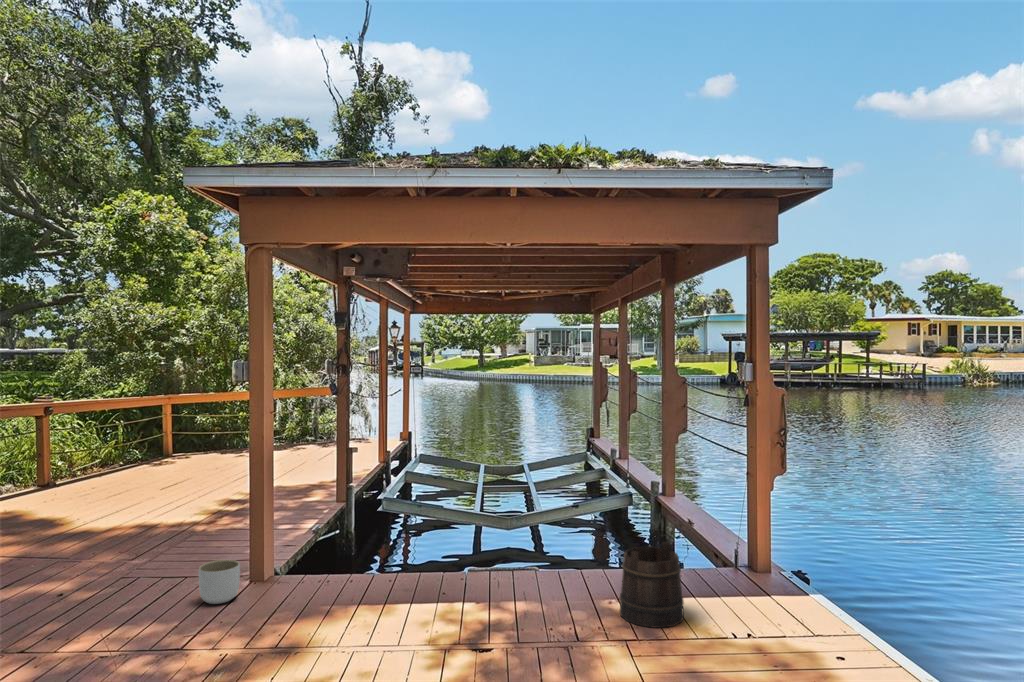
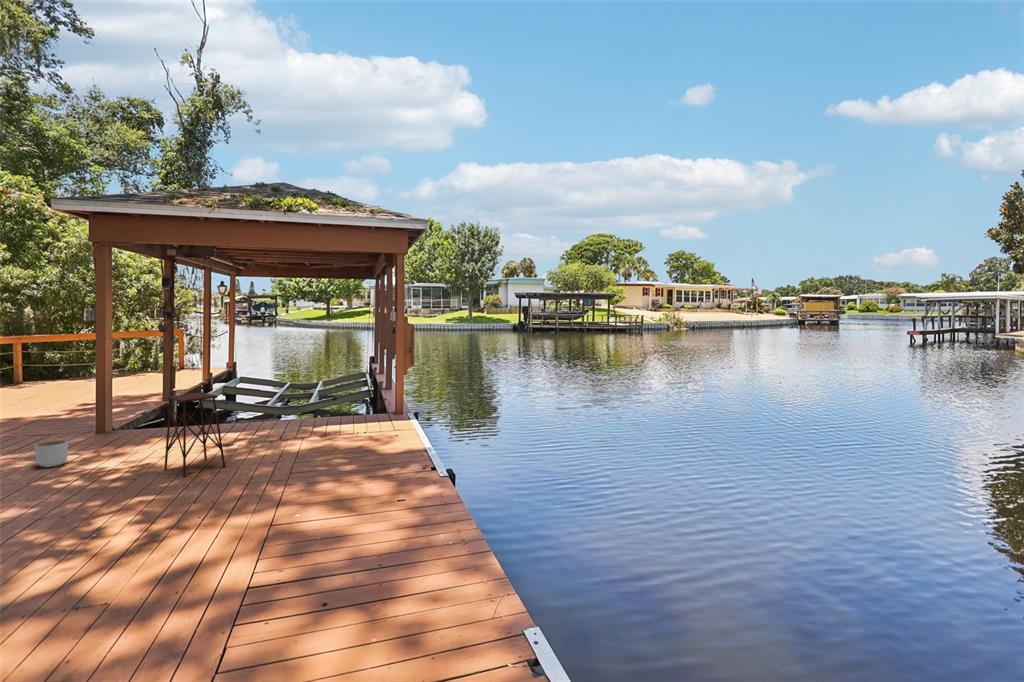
side table: none [376,497,468,648] -> present [164,392,225,477]
bucket: present [620,542,684,628] -> none [325,413,363,459]

